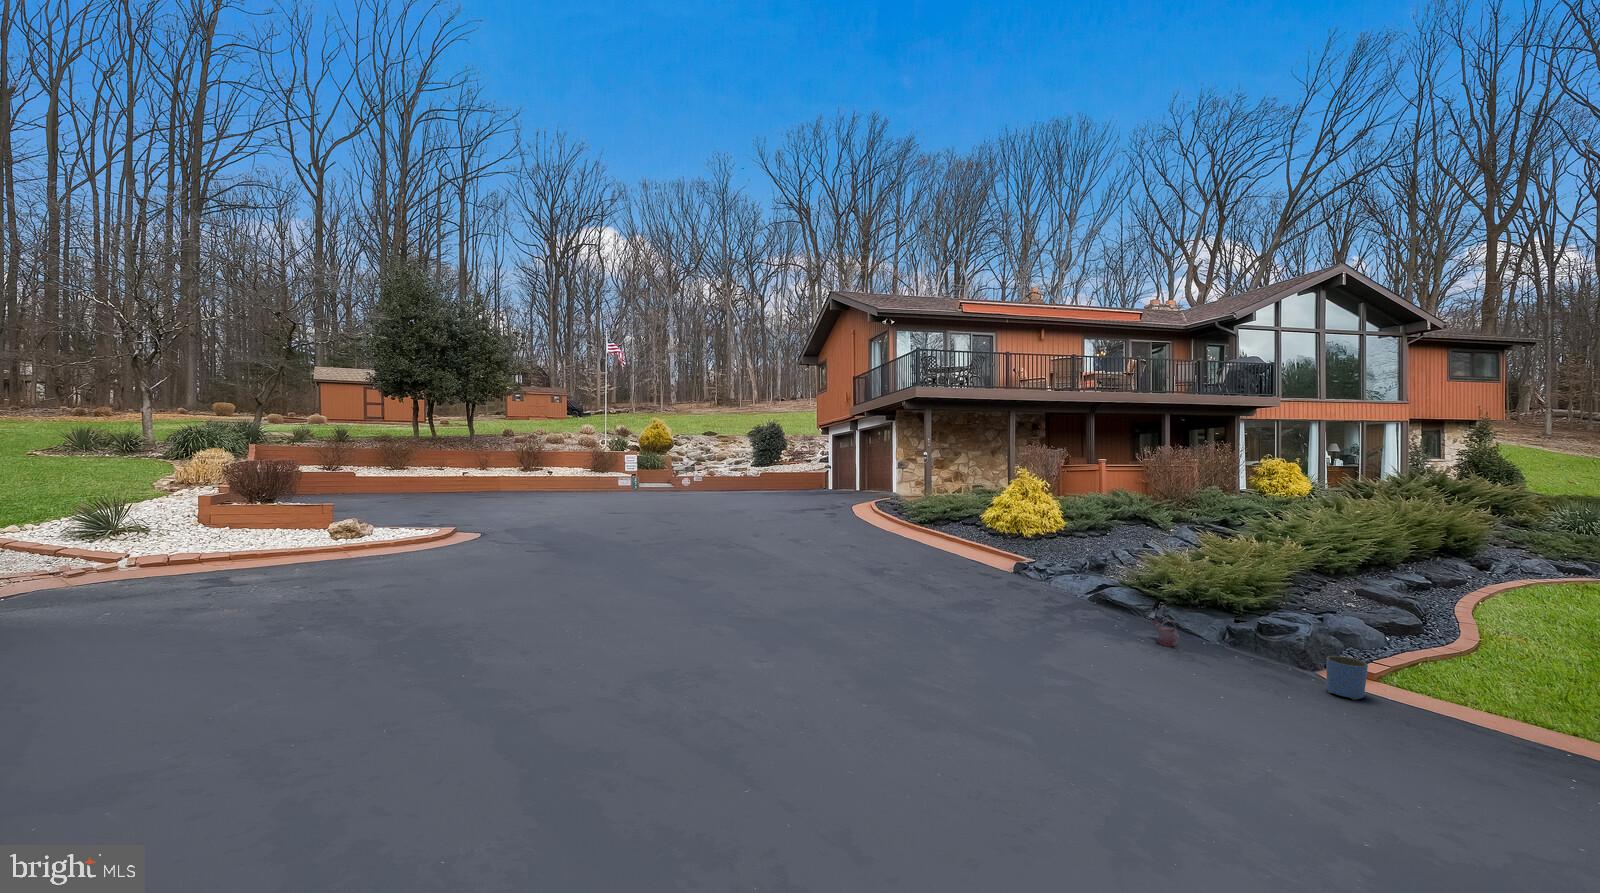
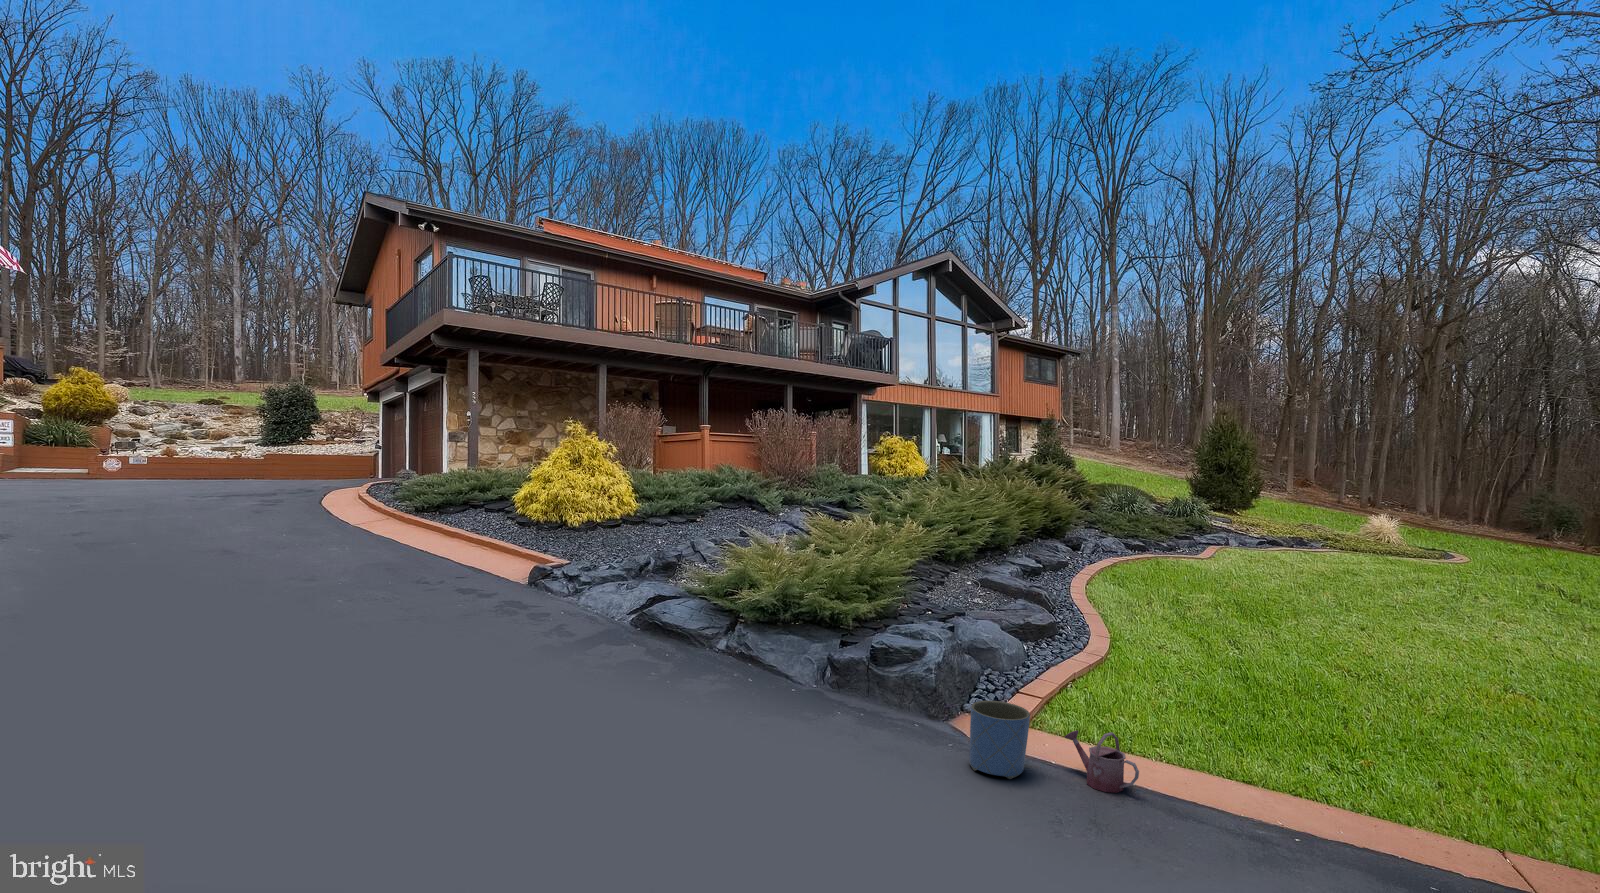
watering can: present [1152,620,1179,647] -> present [1065,730,1139,793]

